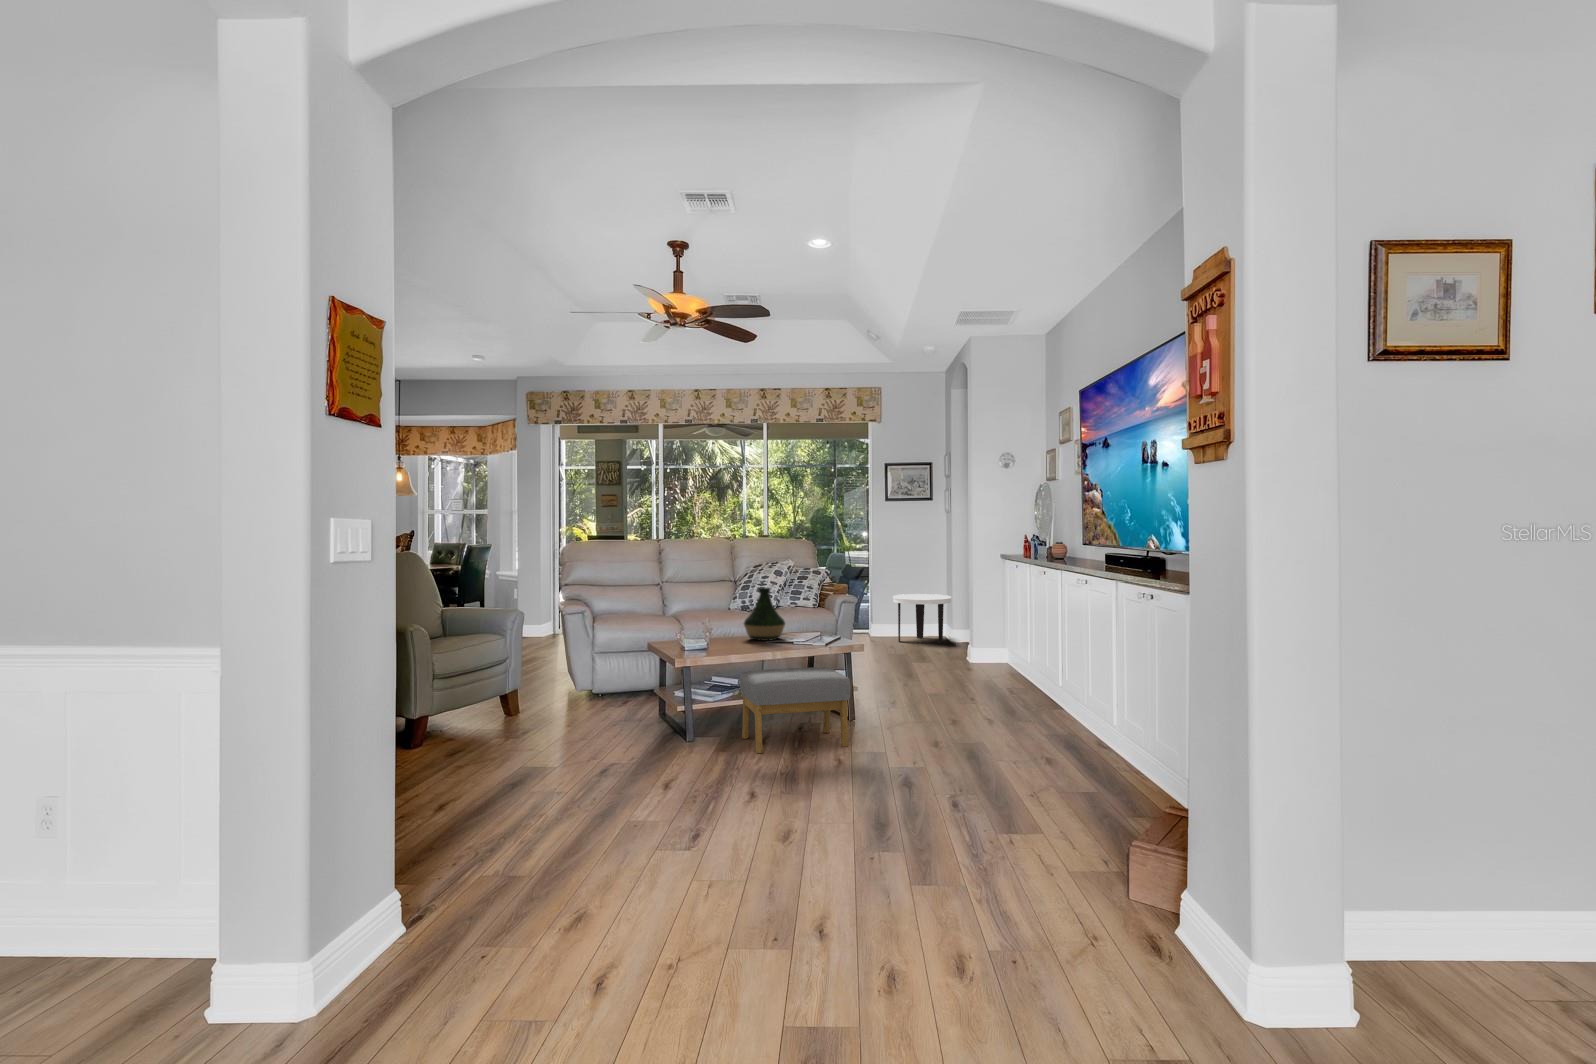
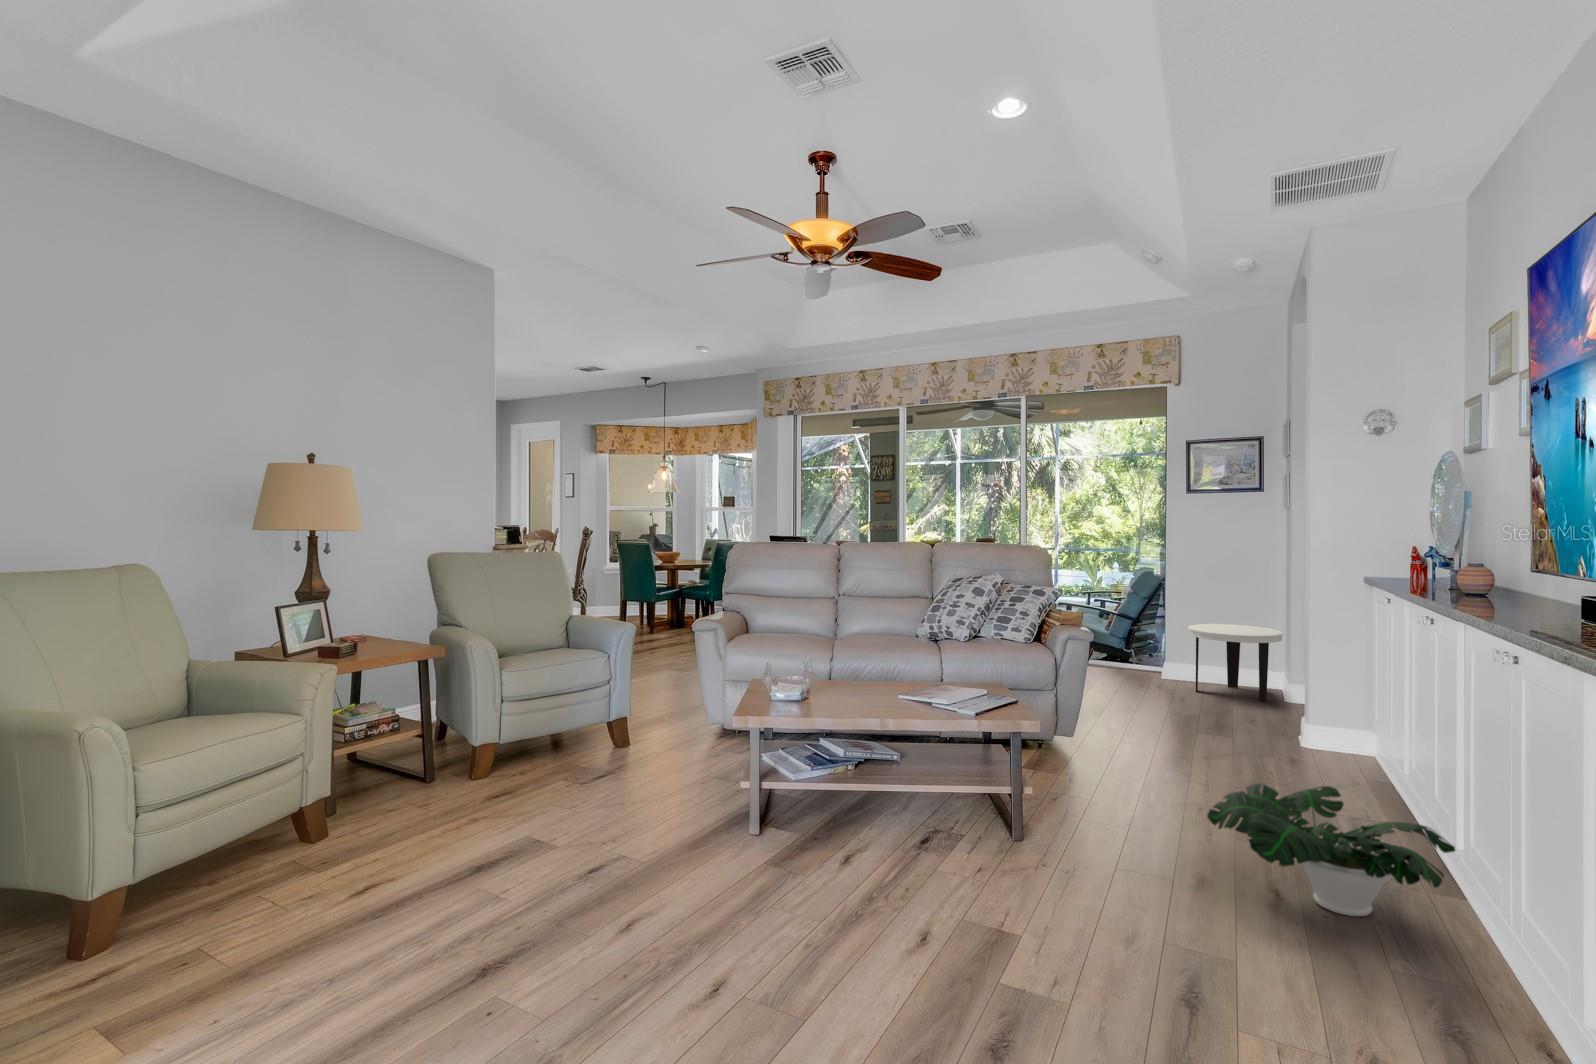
vase: present [744,588,785,641] -> none [854,619,922,707]
potted plant: none [944,660,1047,714] -> present [1207,784,1455,916]
footstool: present [740,667,850,753] -> none [754,775,952,966]

